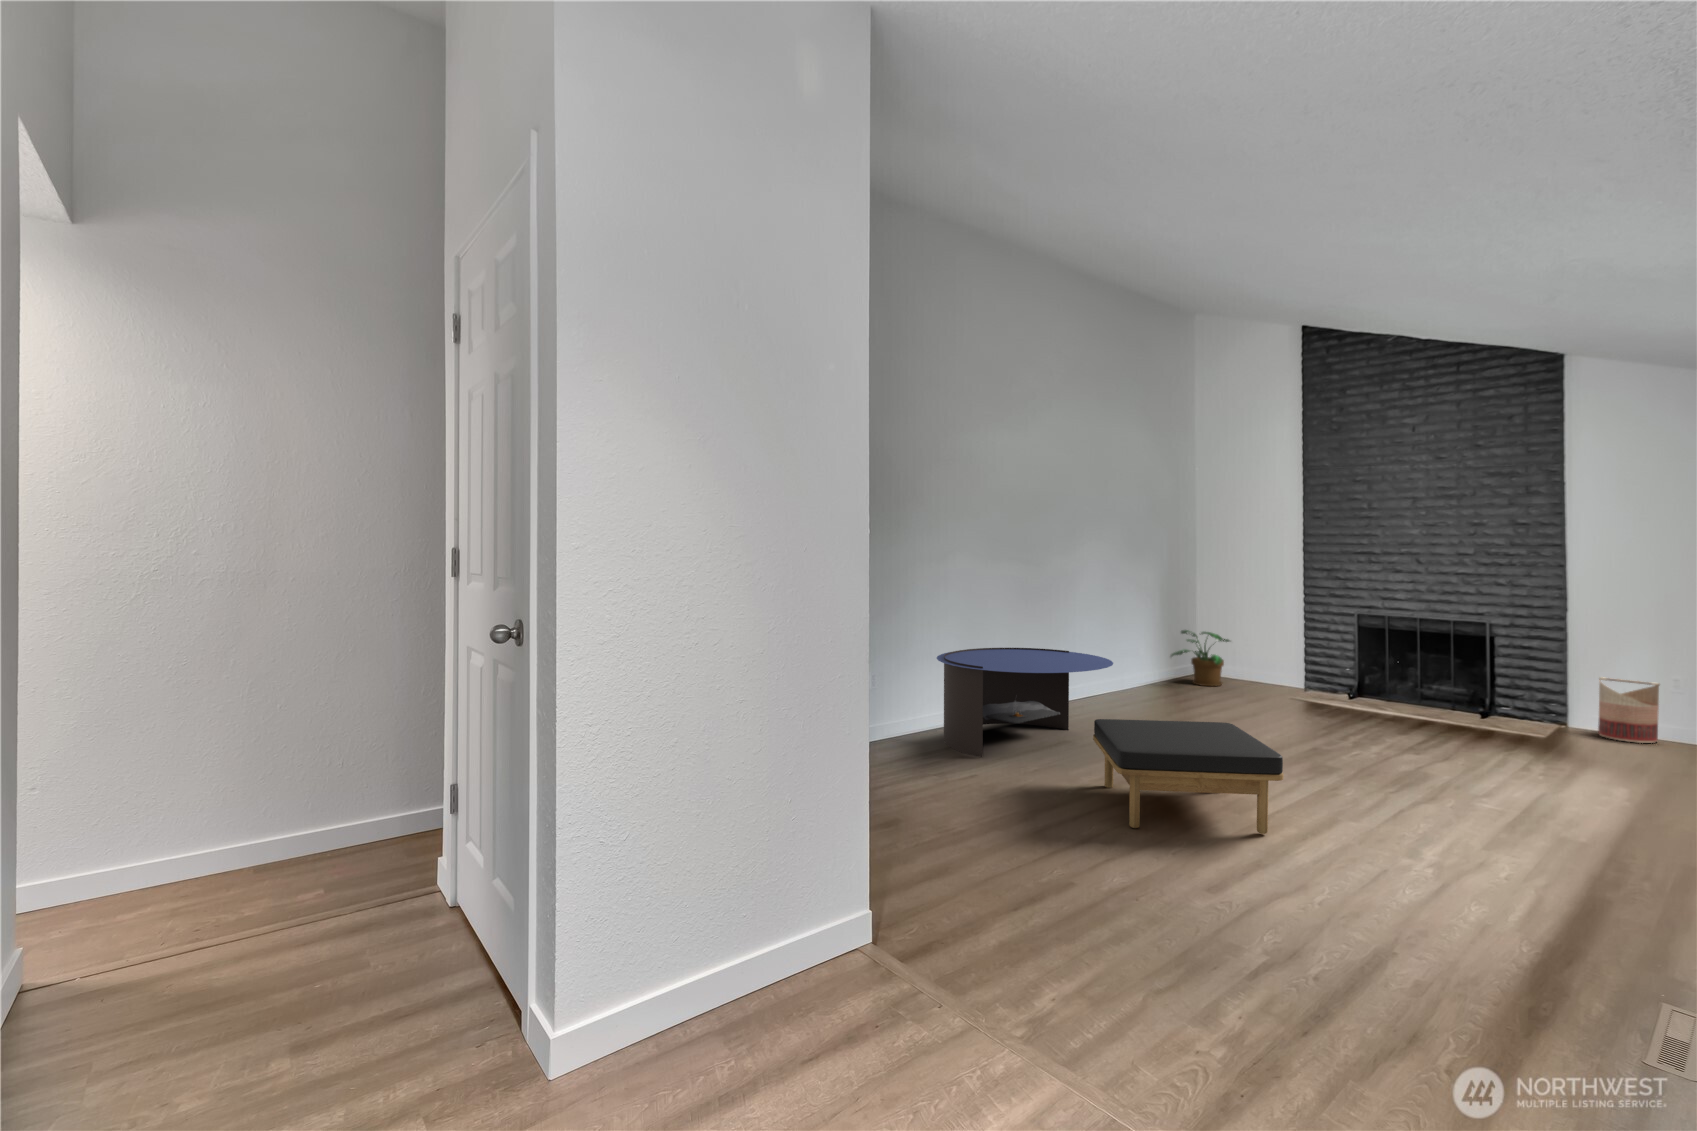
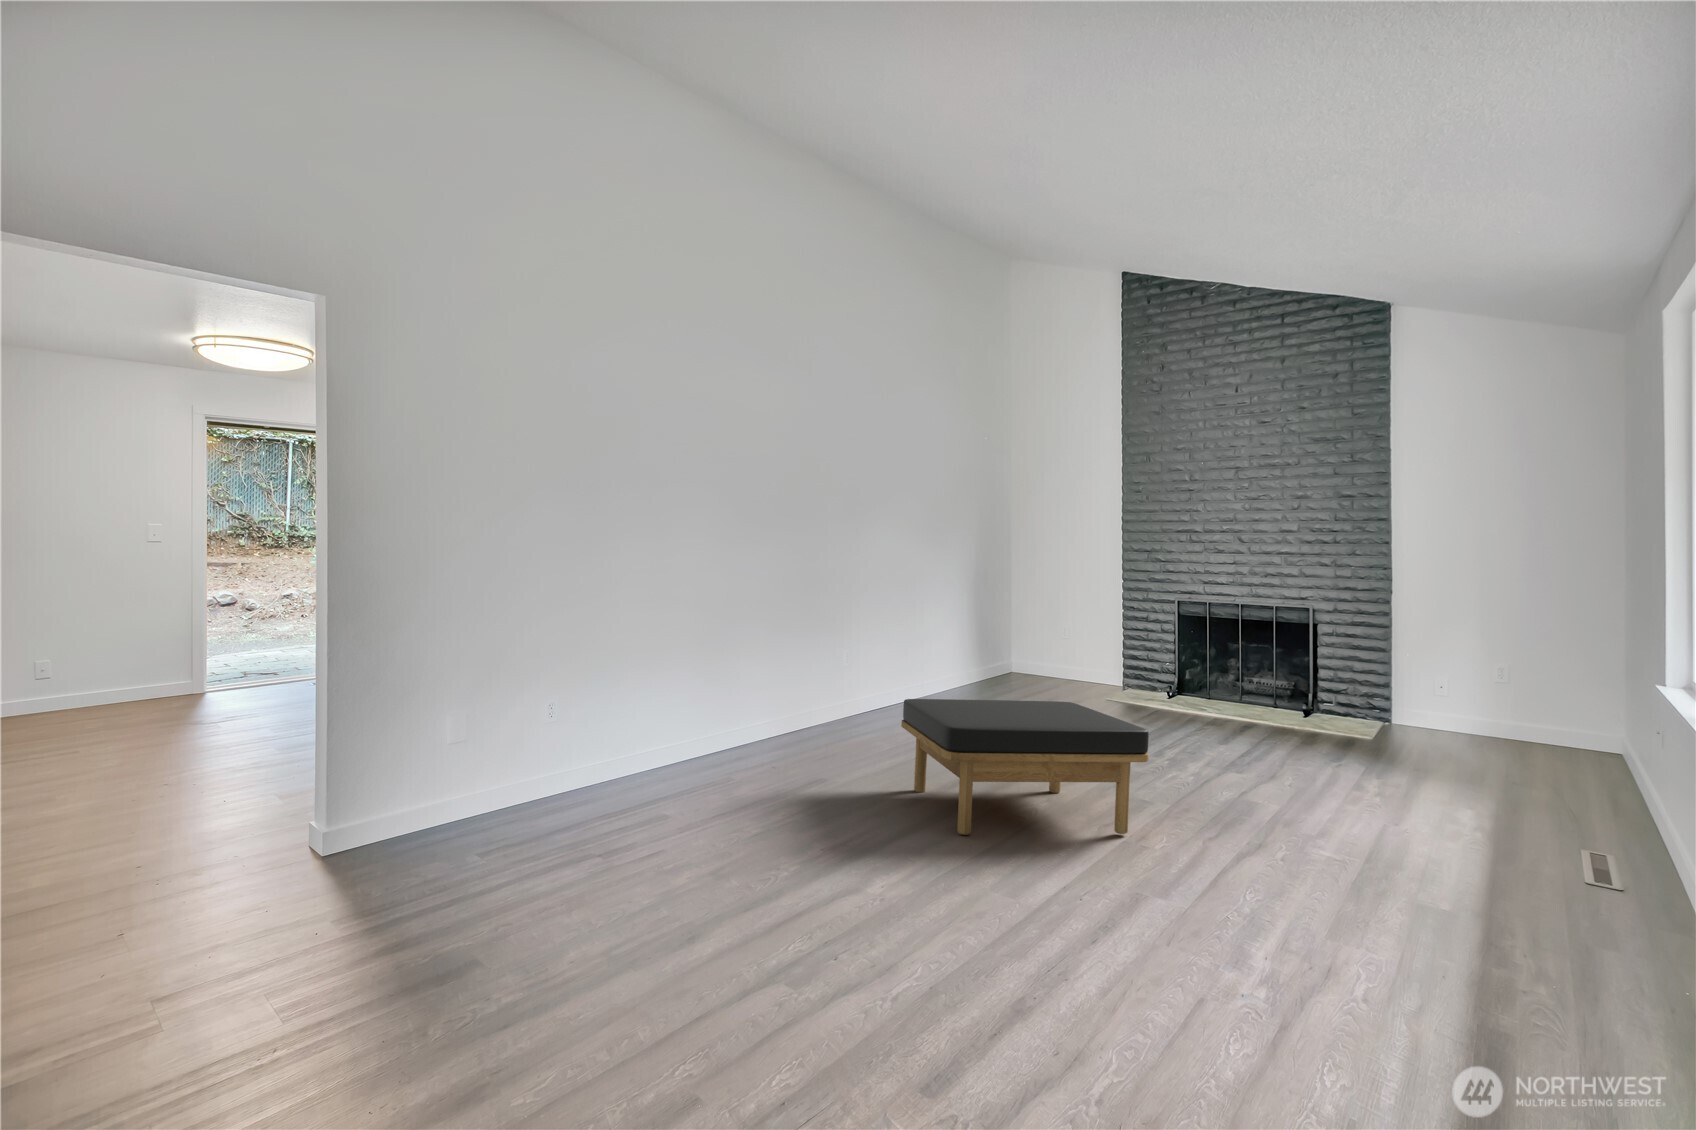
potted plant: present [1170,630,1230,686] -> none [967,619,1041,688]
coffee table: present [937,648,1113,757] -> none [680,621,920,763]
basket: present [1598,677,1660,743] -> none [1419,666,1478,737]

